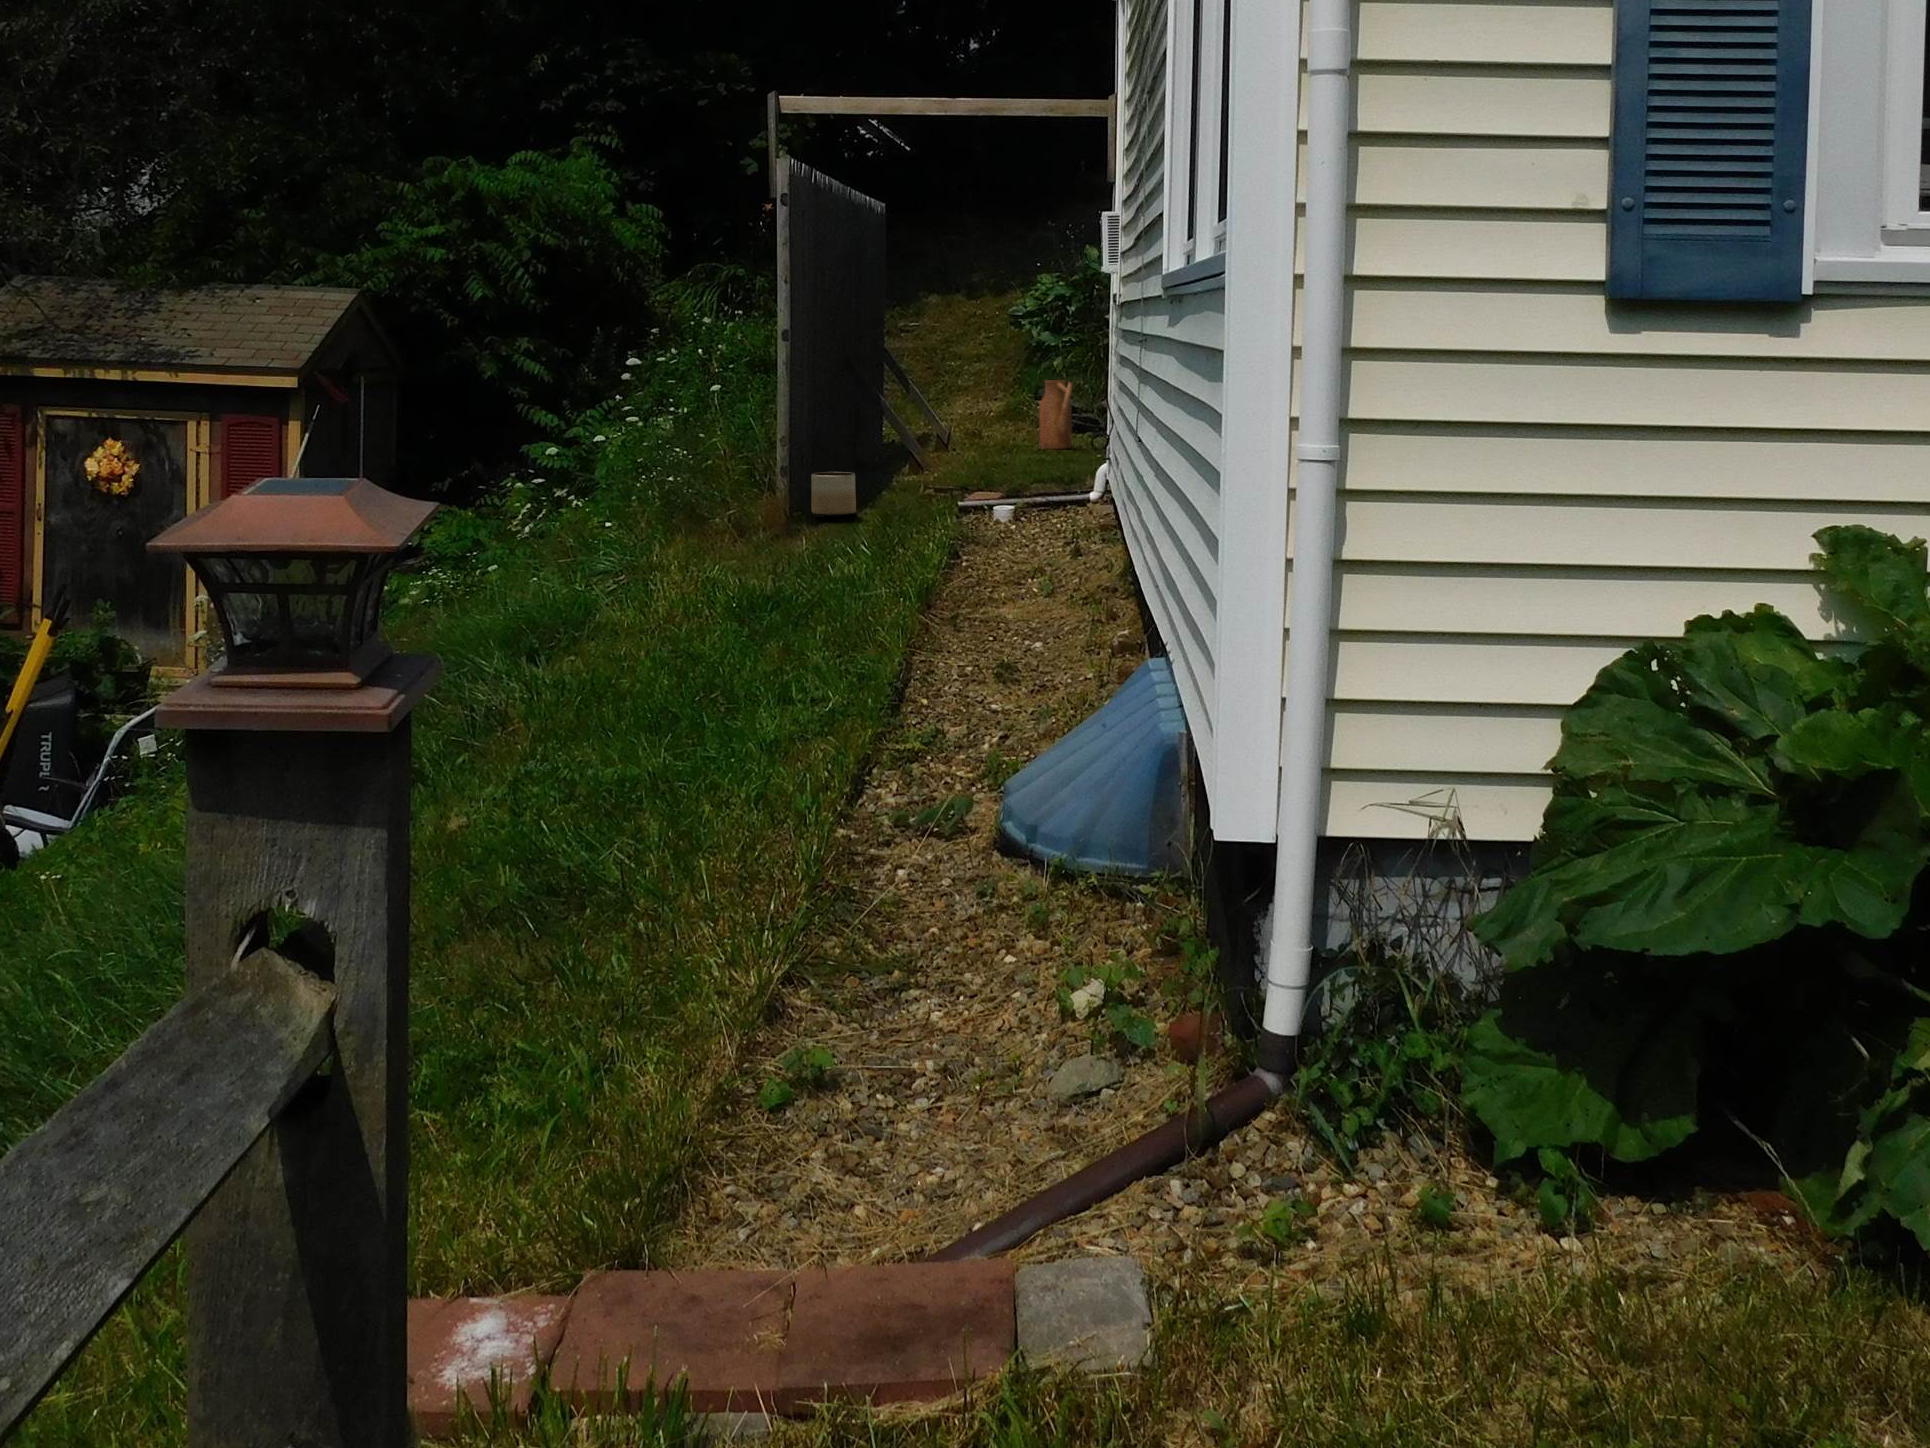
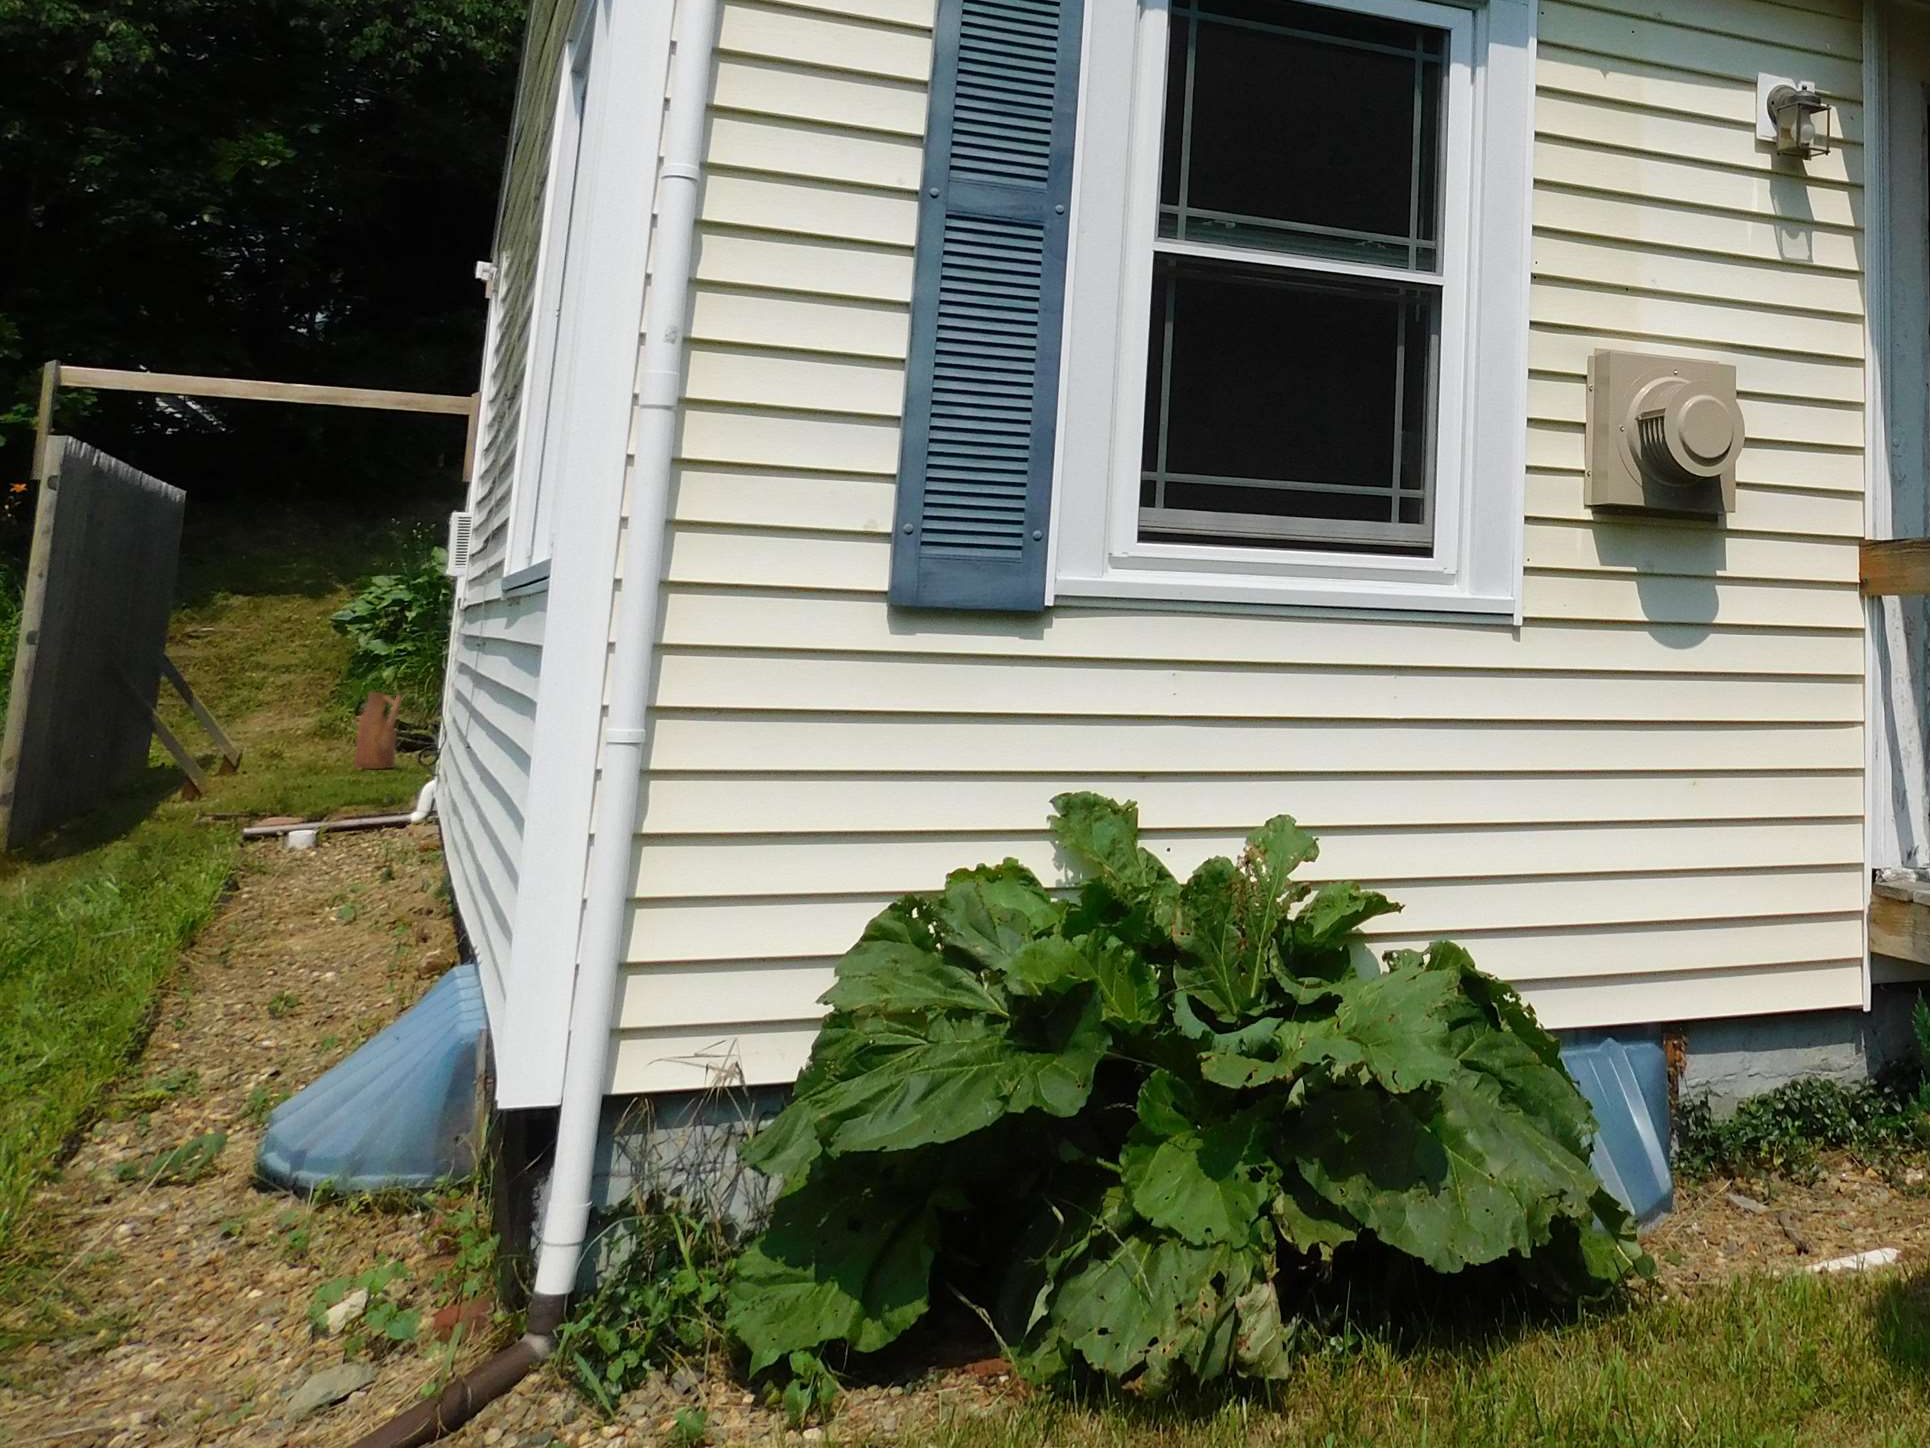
planter: present [811,472,856,516] -> none [41,797,107,850]

